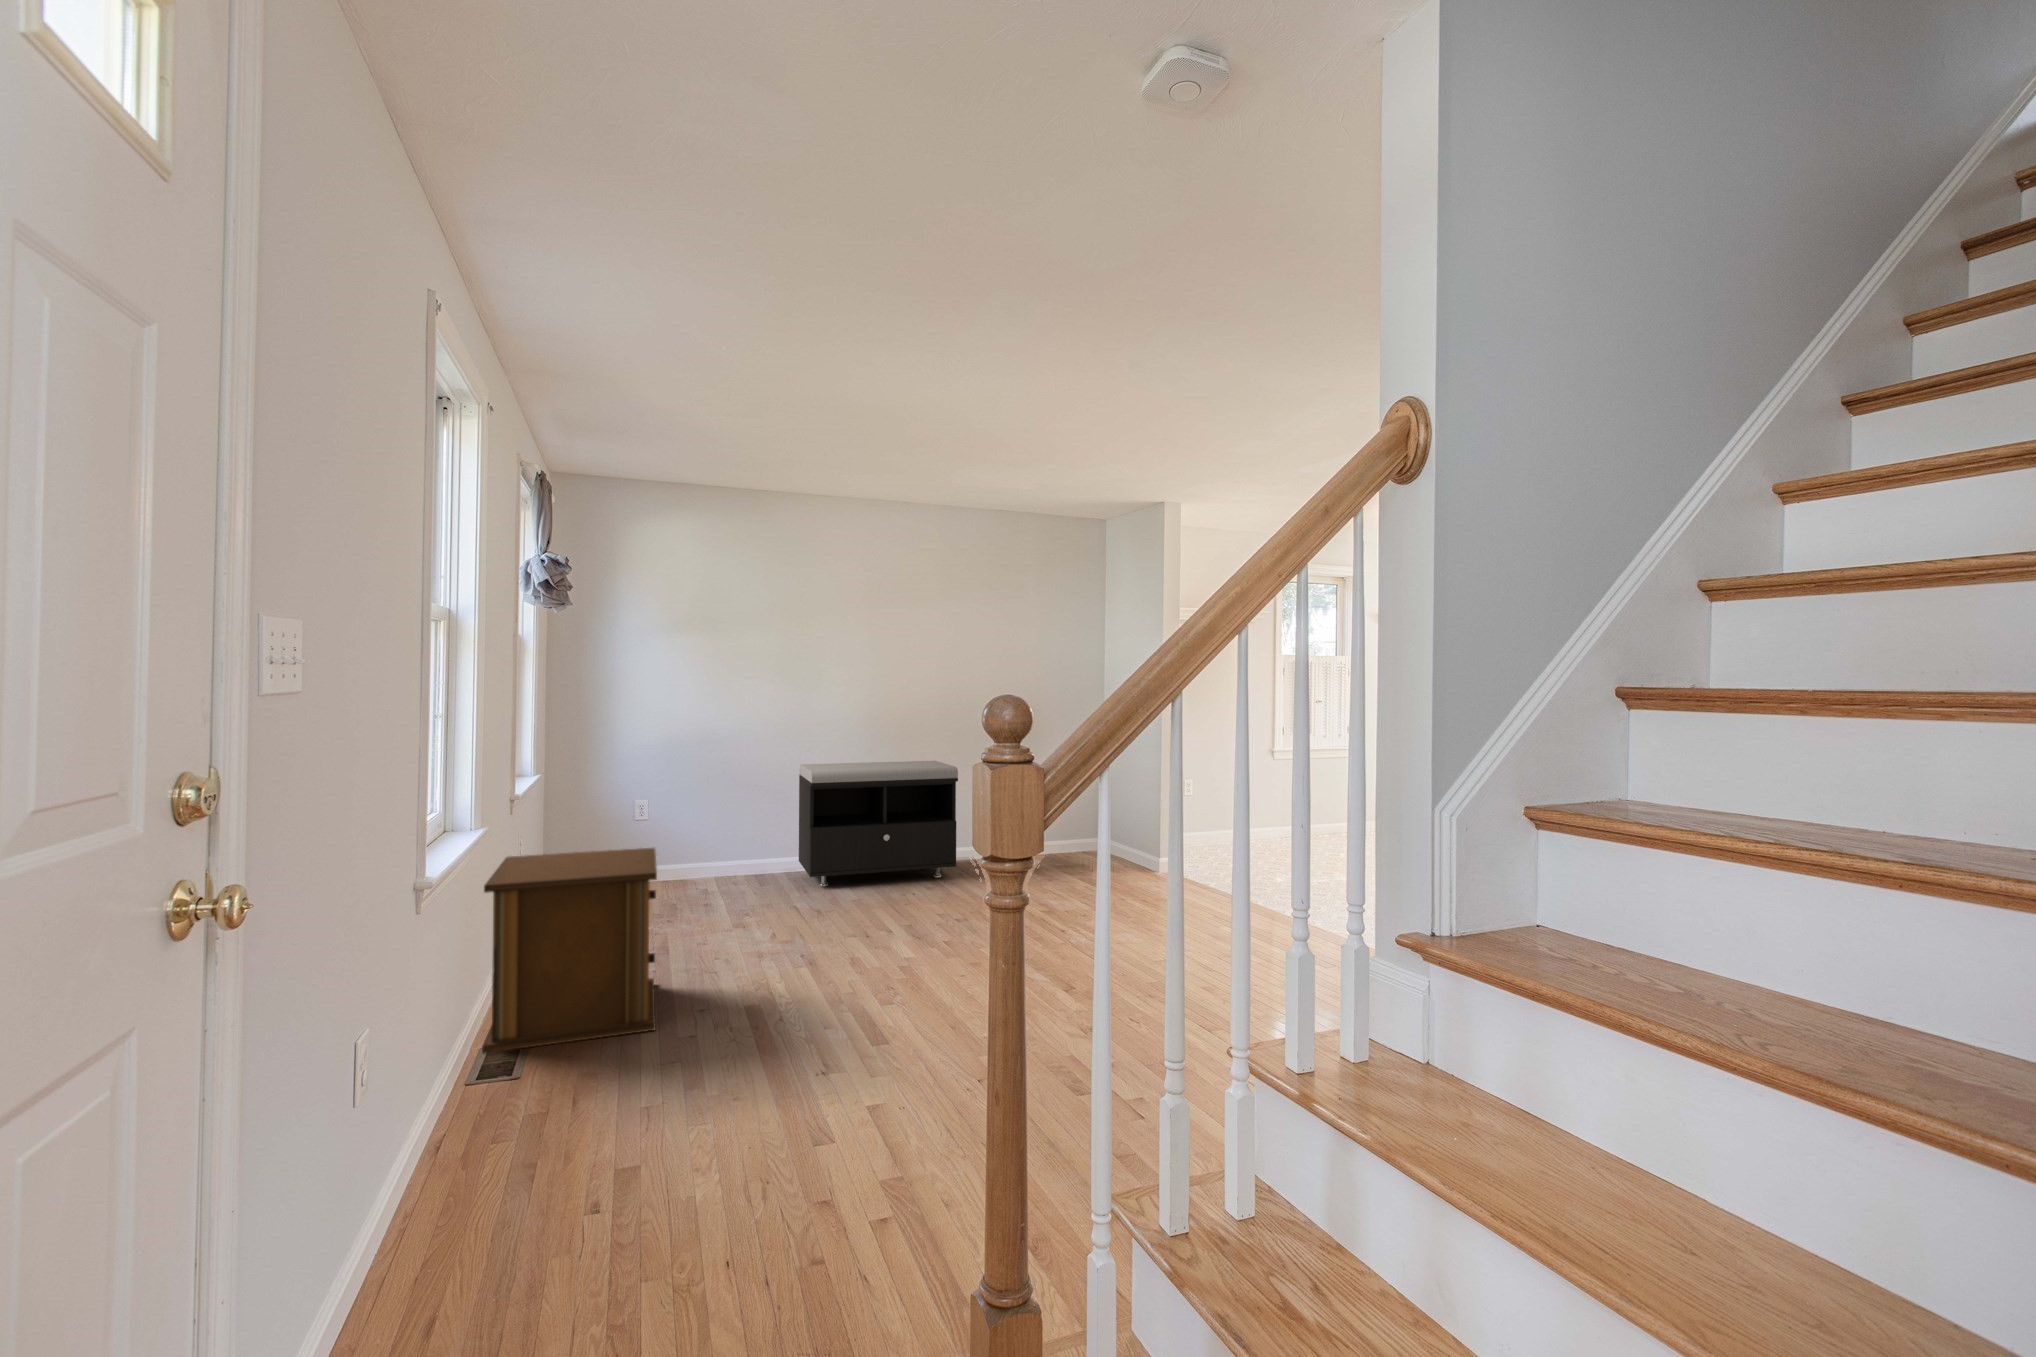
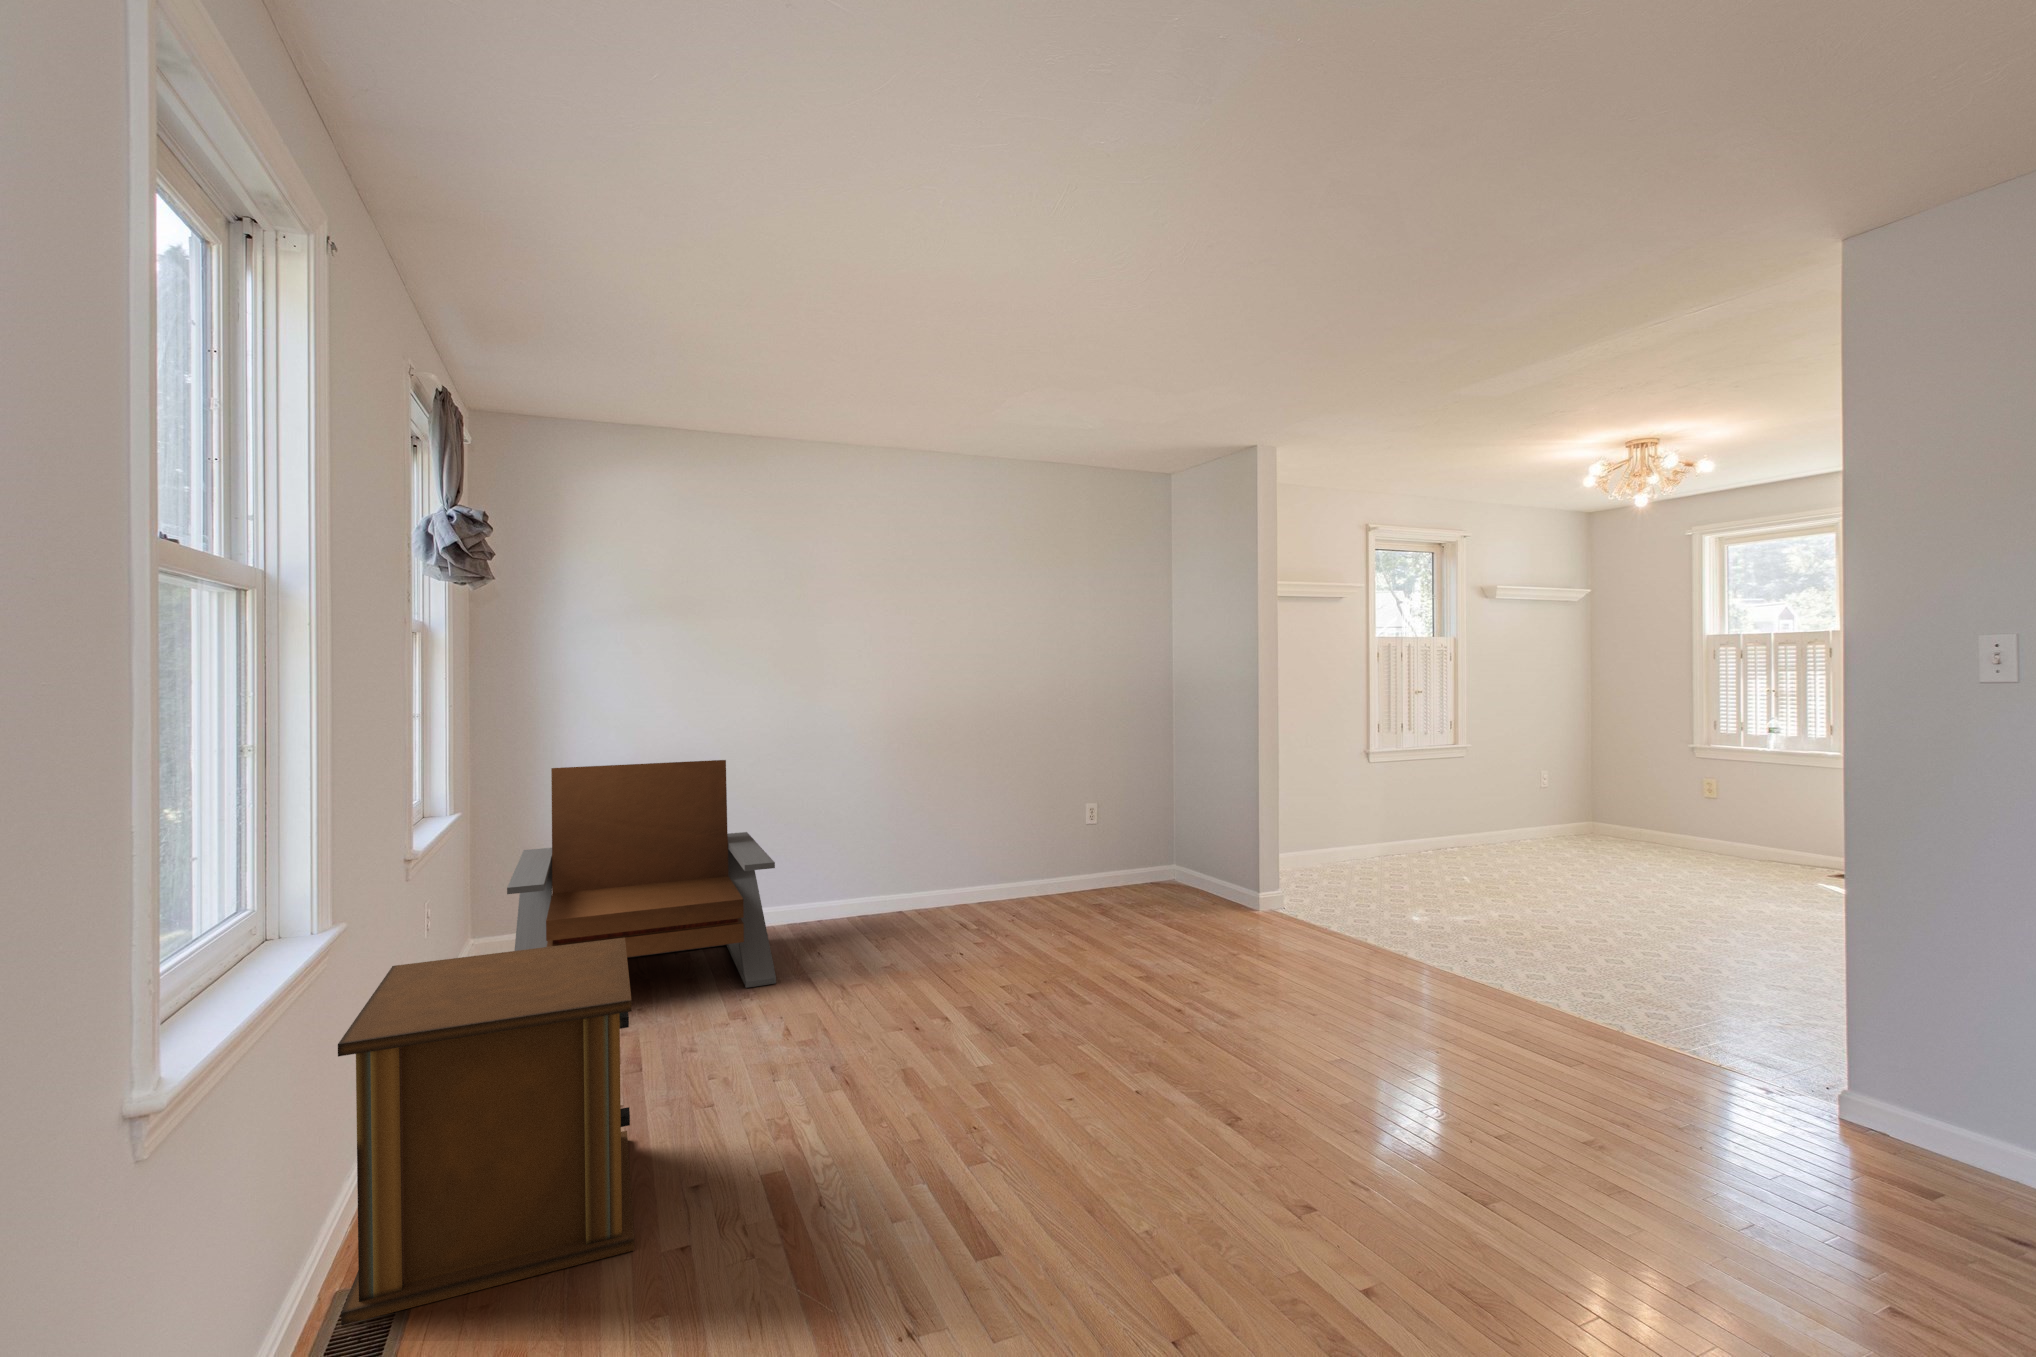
lounge chair: none [573,741,770,925] -> present [507,760,776,988]
storage bench: present [799,761,958,886] -> none [803,776,1008,944]

